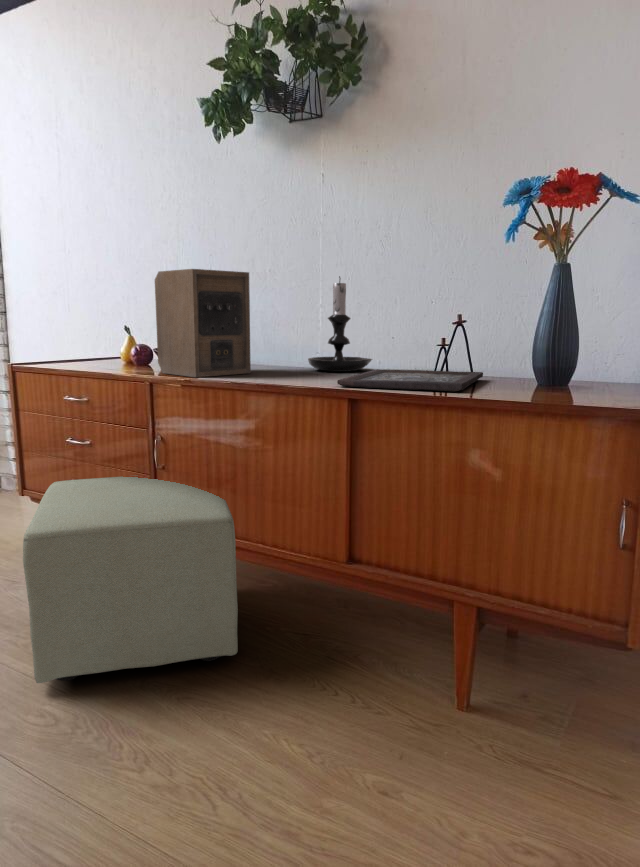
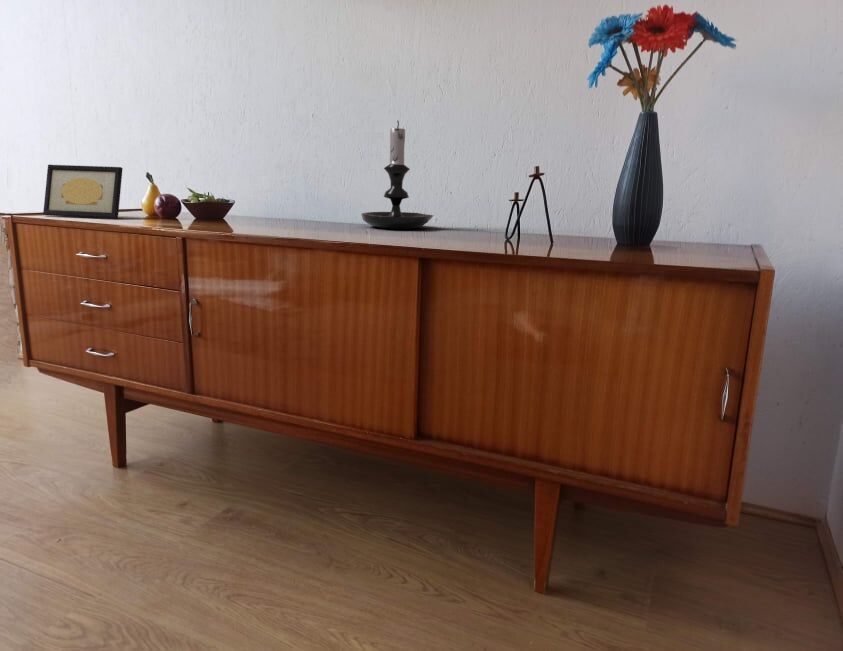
speaker: present [155,269,251,377] -> none [183,106,297,233]
picture frame: none [37,322,104,367] -> present [43,165,123,219]
tray: present [337,369,483,392] -> none [399,227,558,255]
ottoman: present [23,477,238,683] -> none [26,342,283,589]

